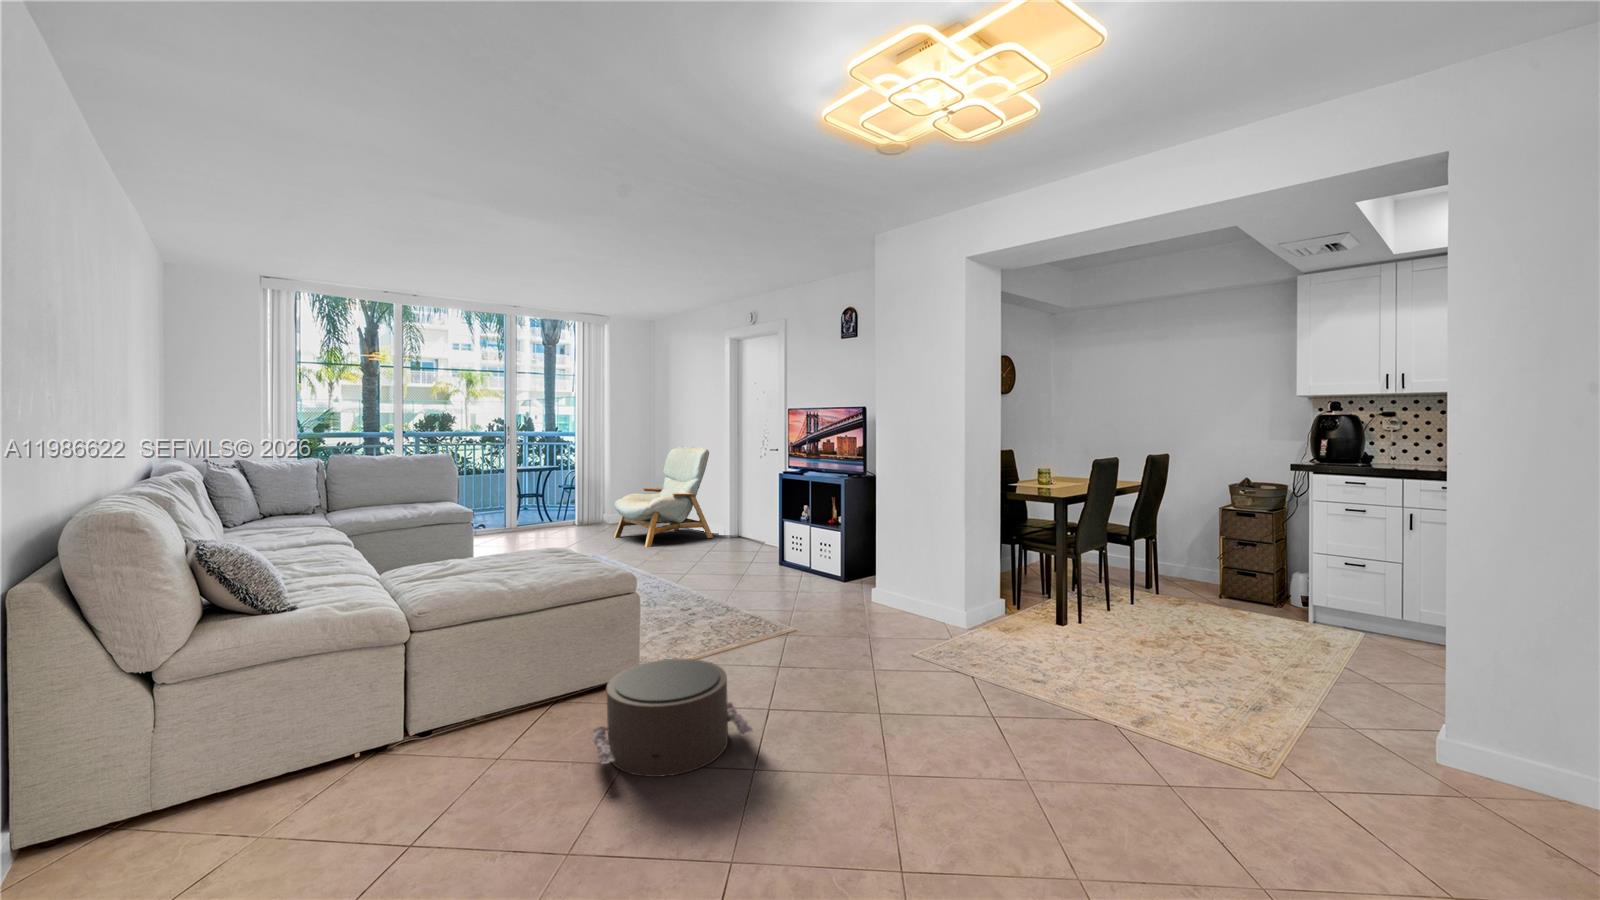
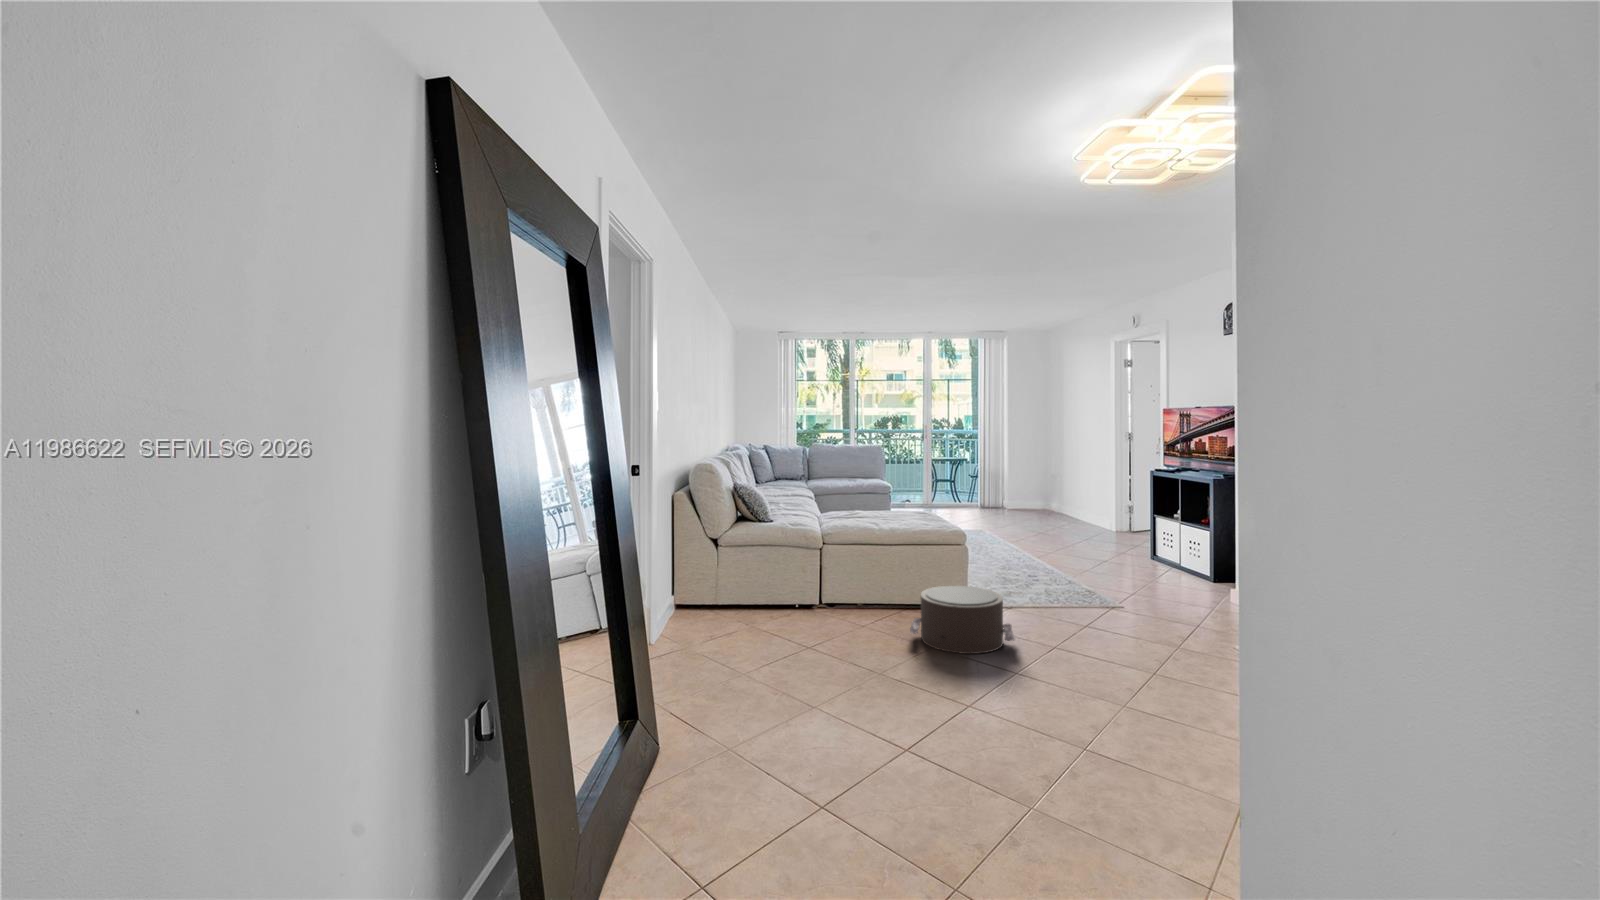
armchair: present [614,447,713,547] -> none [1006,445,1097,531]

